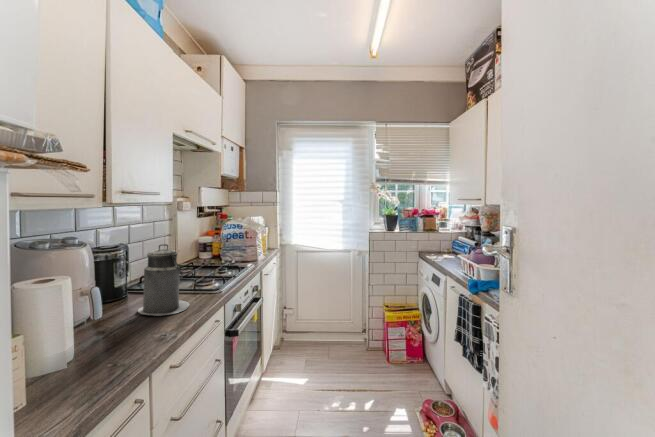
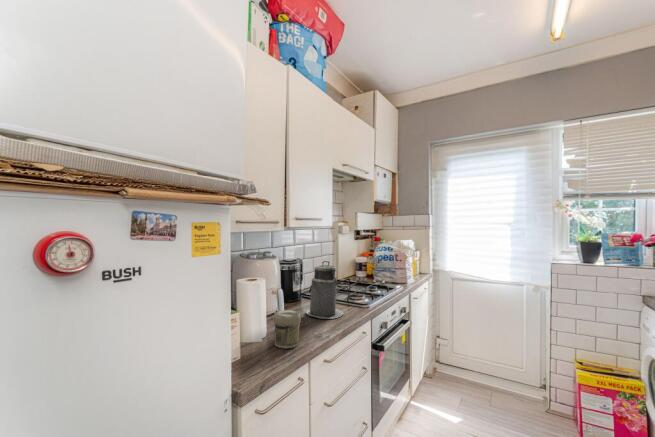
jar: none [87,314,131,369] -> present [274,310,301,348]

